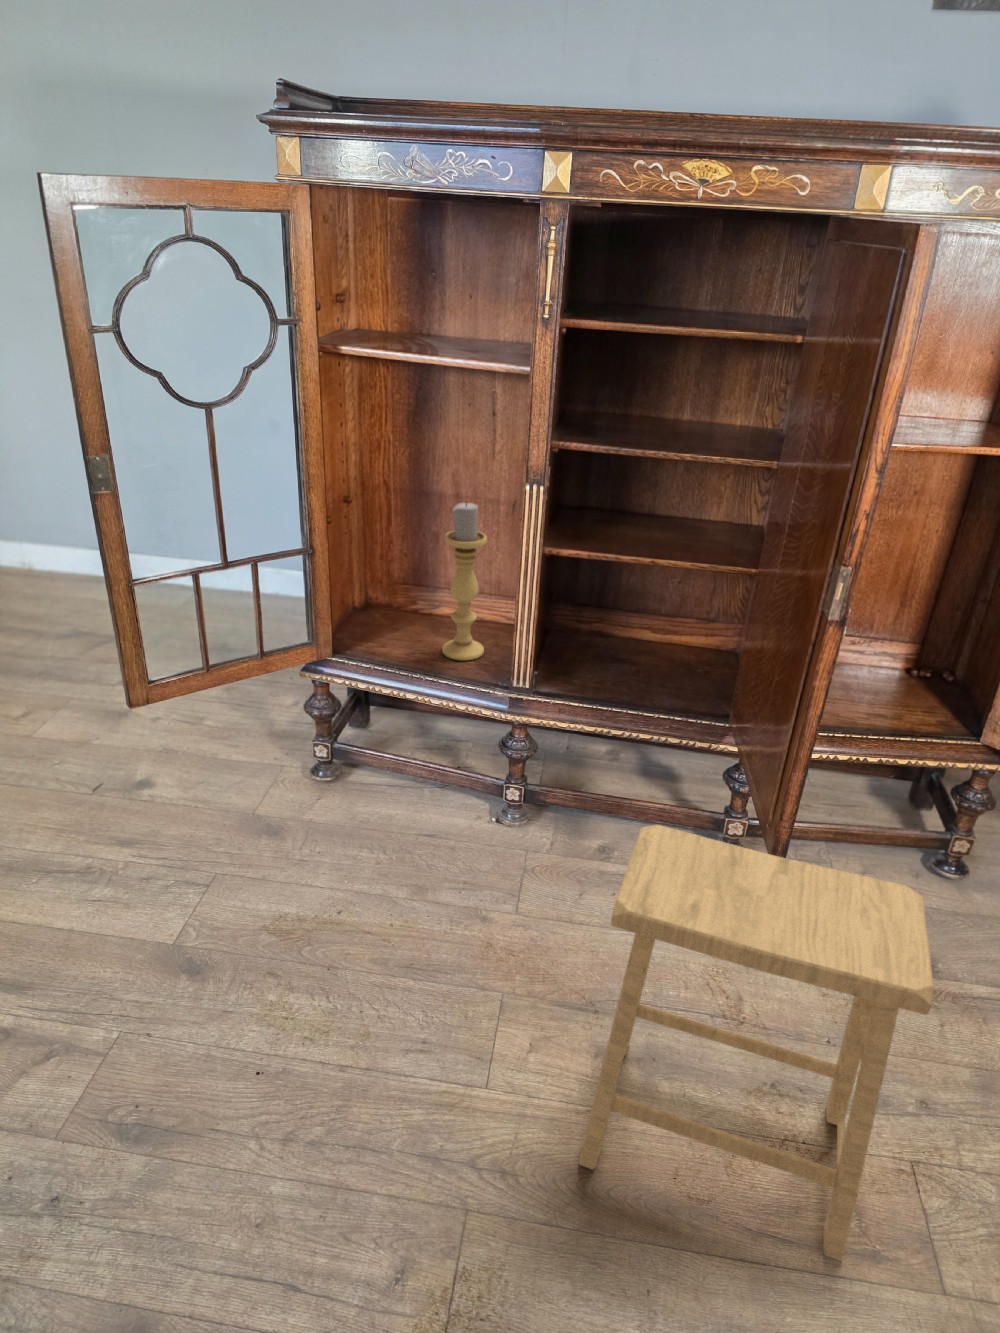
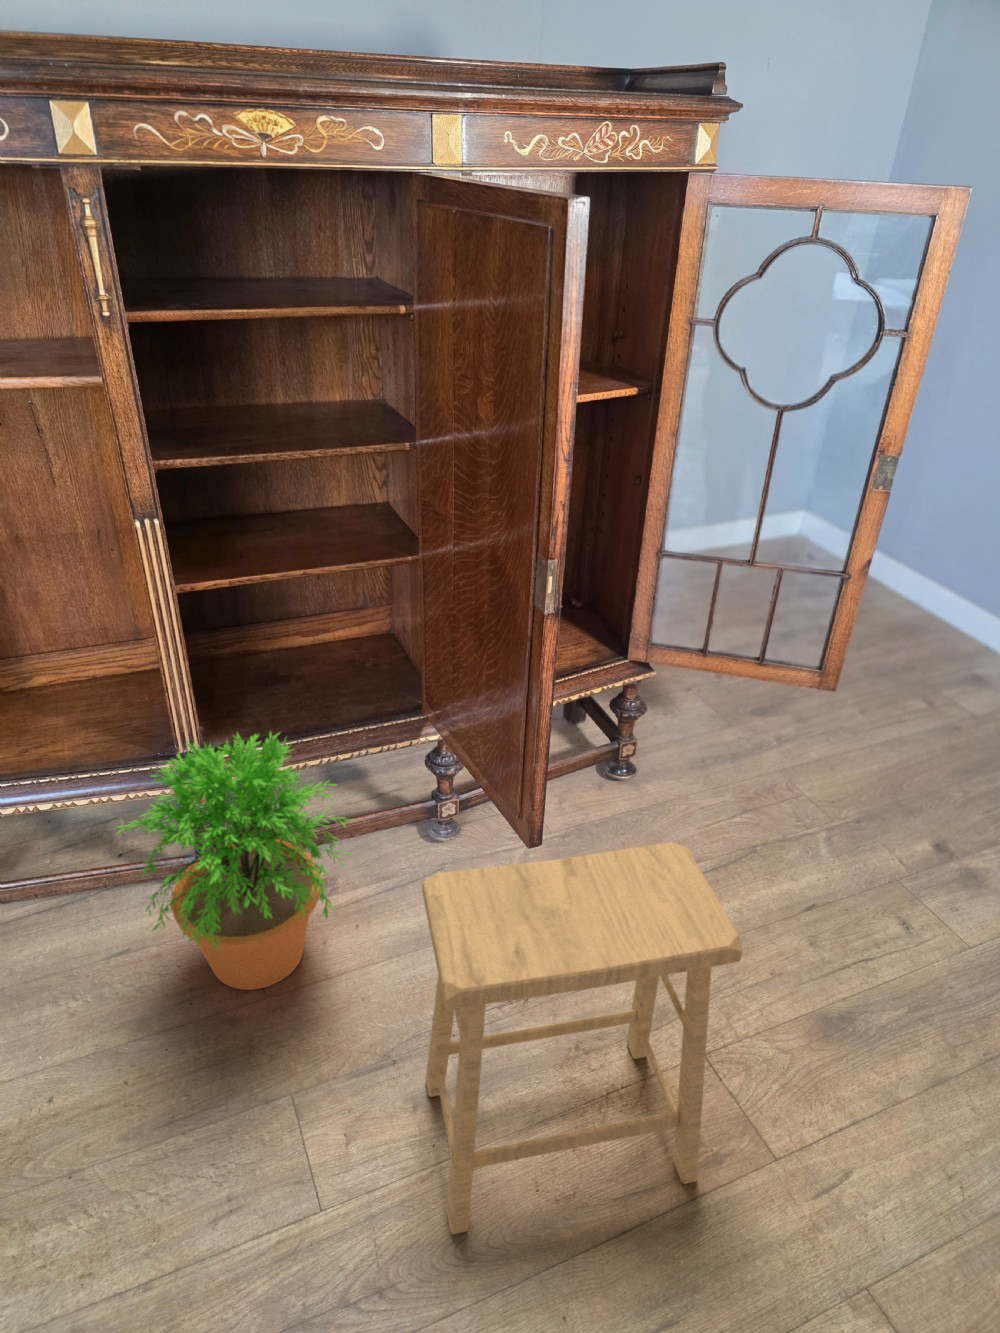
candle holder: present [442,502,487,660] -> none [25,545,115,734]
potted plant: none [443,677,628,909] -> present [117,732,353,990]

